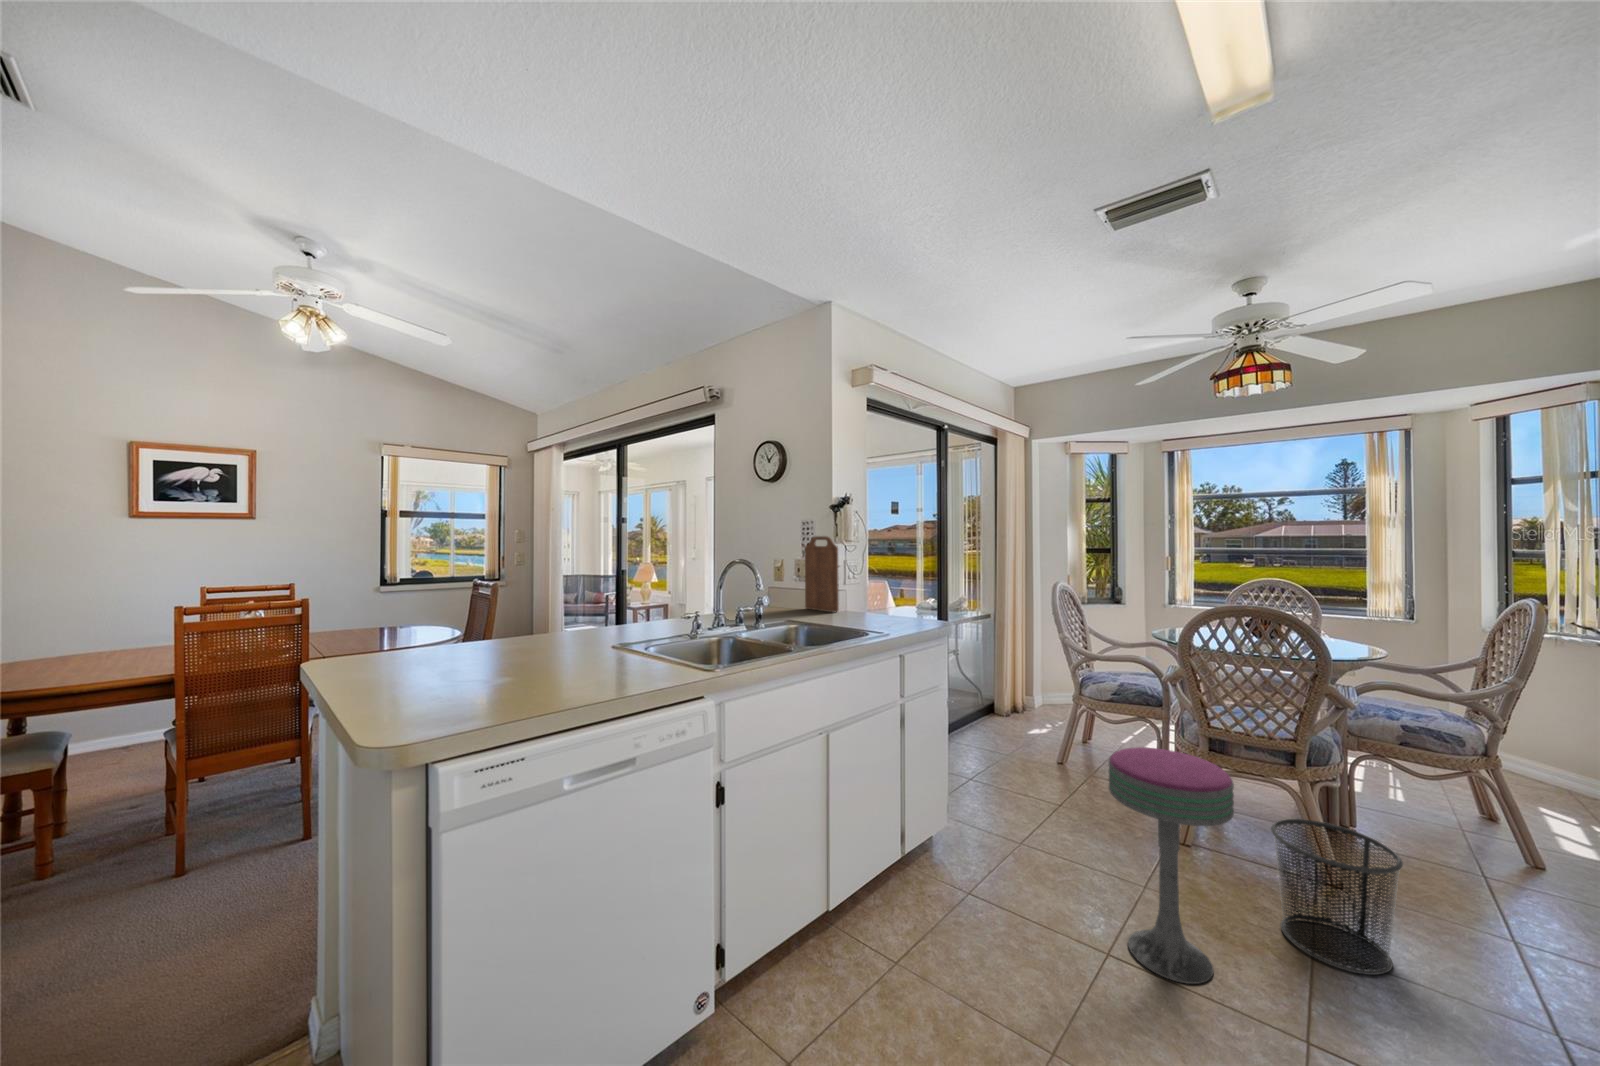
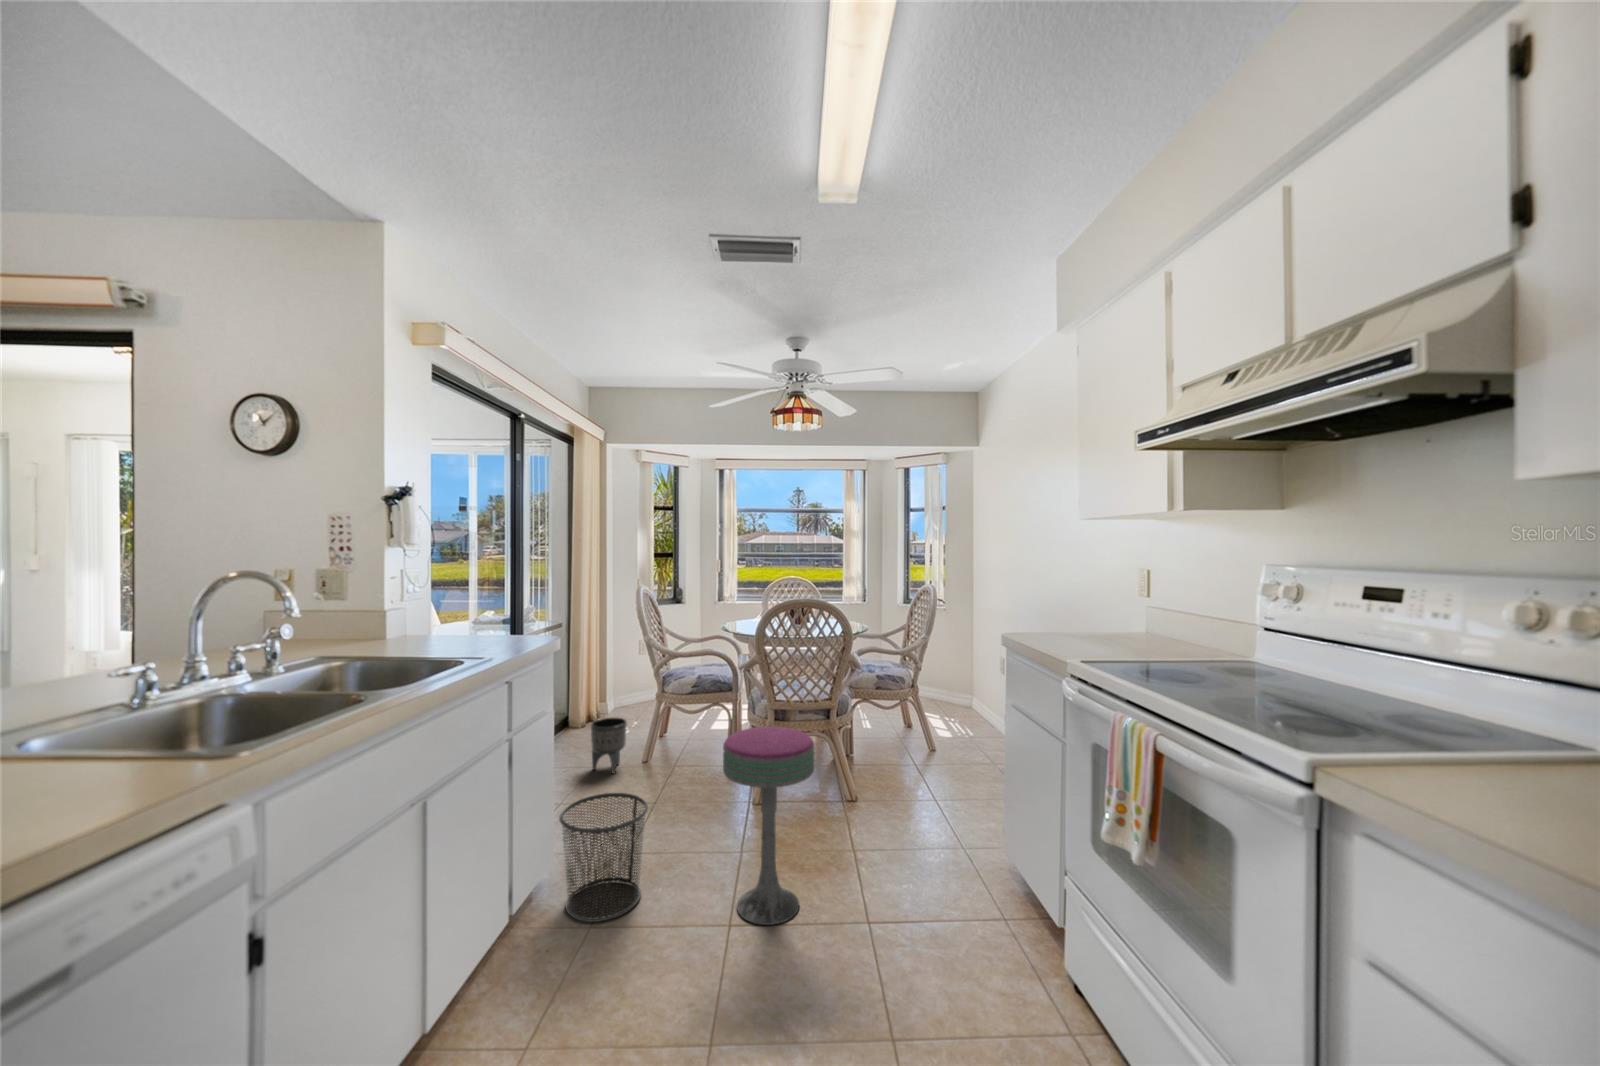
cutting board: present [805,536,839,612] -> none [341,538,402,638]
planter: none [1007,707,1043,762] -> present [591,718,627,774]
waste bin: present [1271,819,1403,975] -> present [559,793,648,922]

